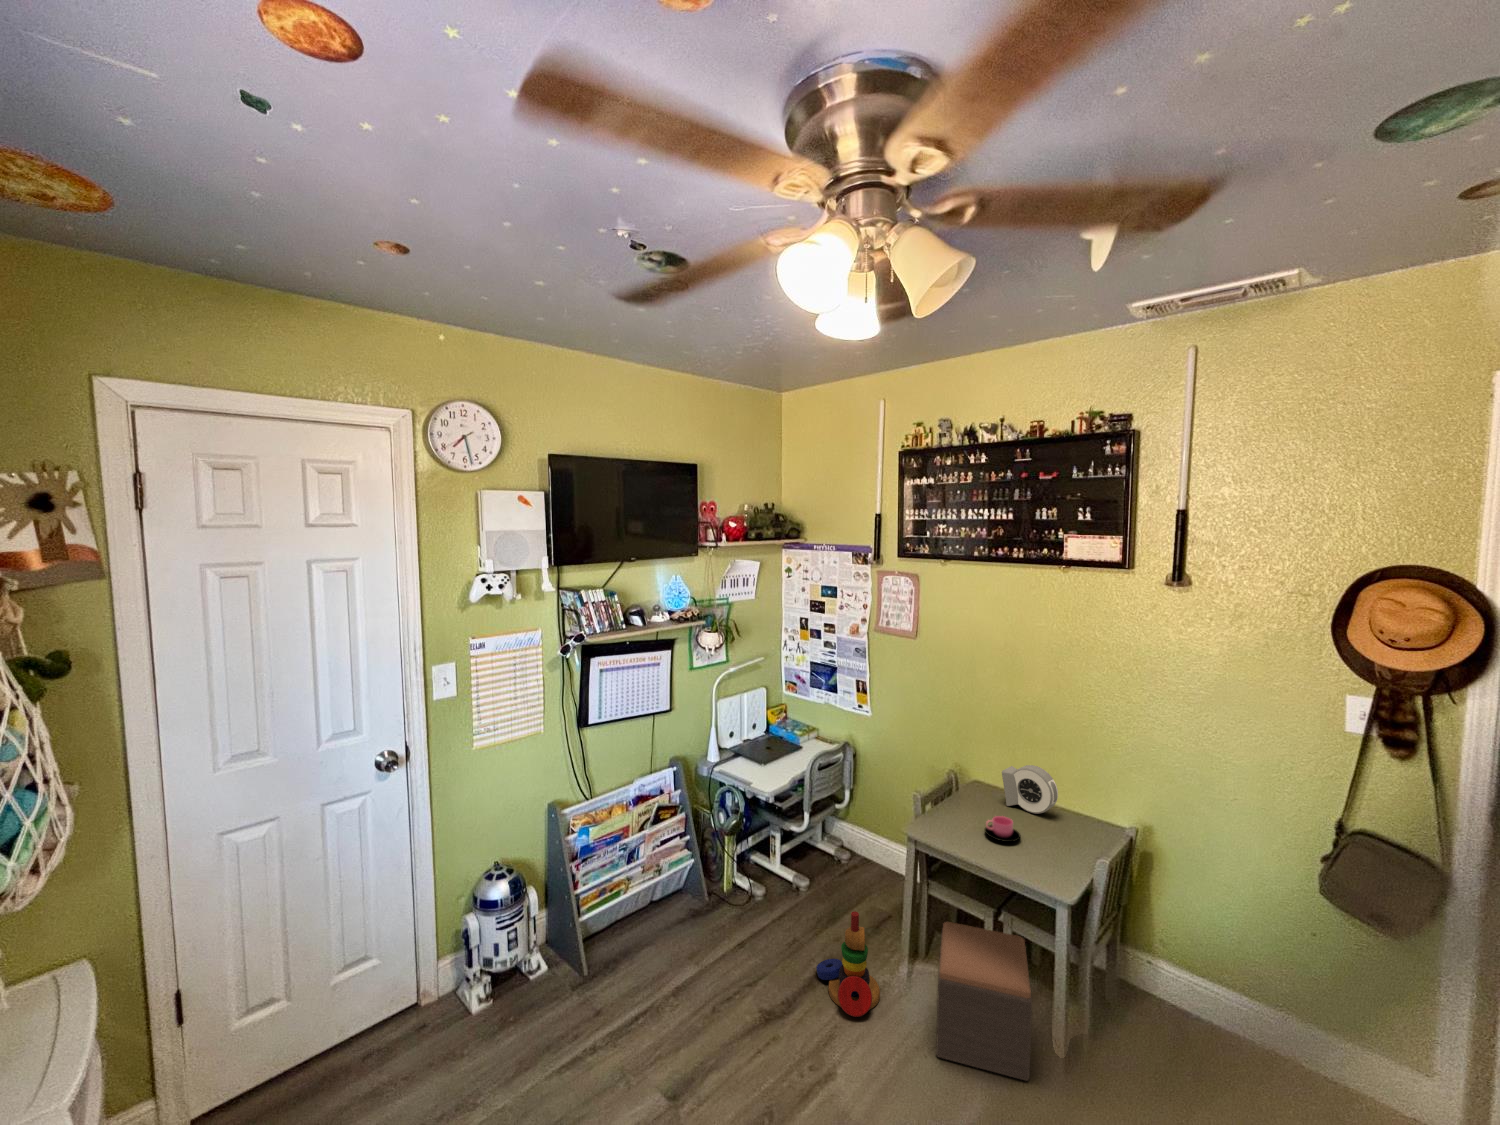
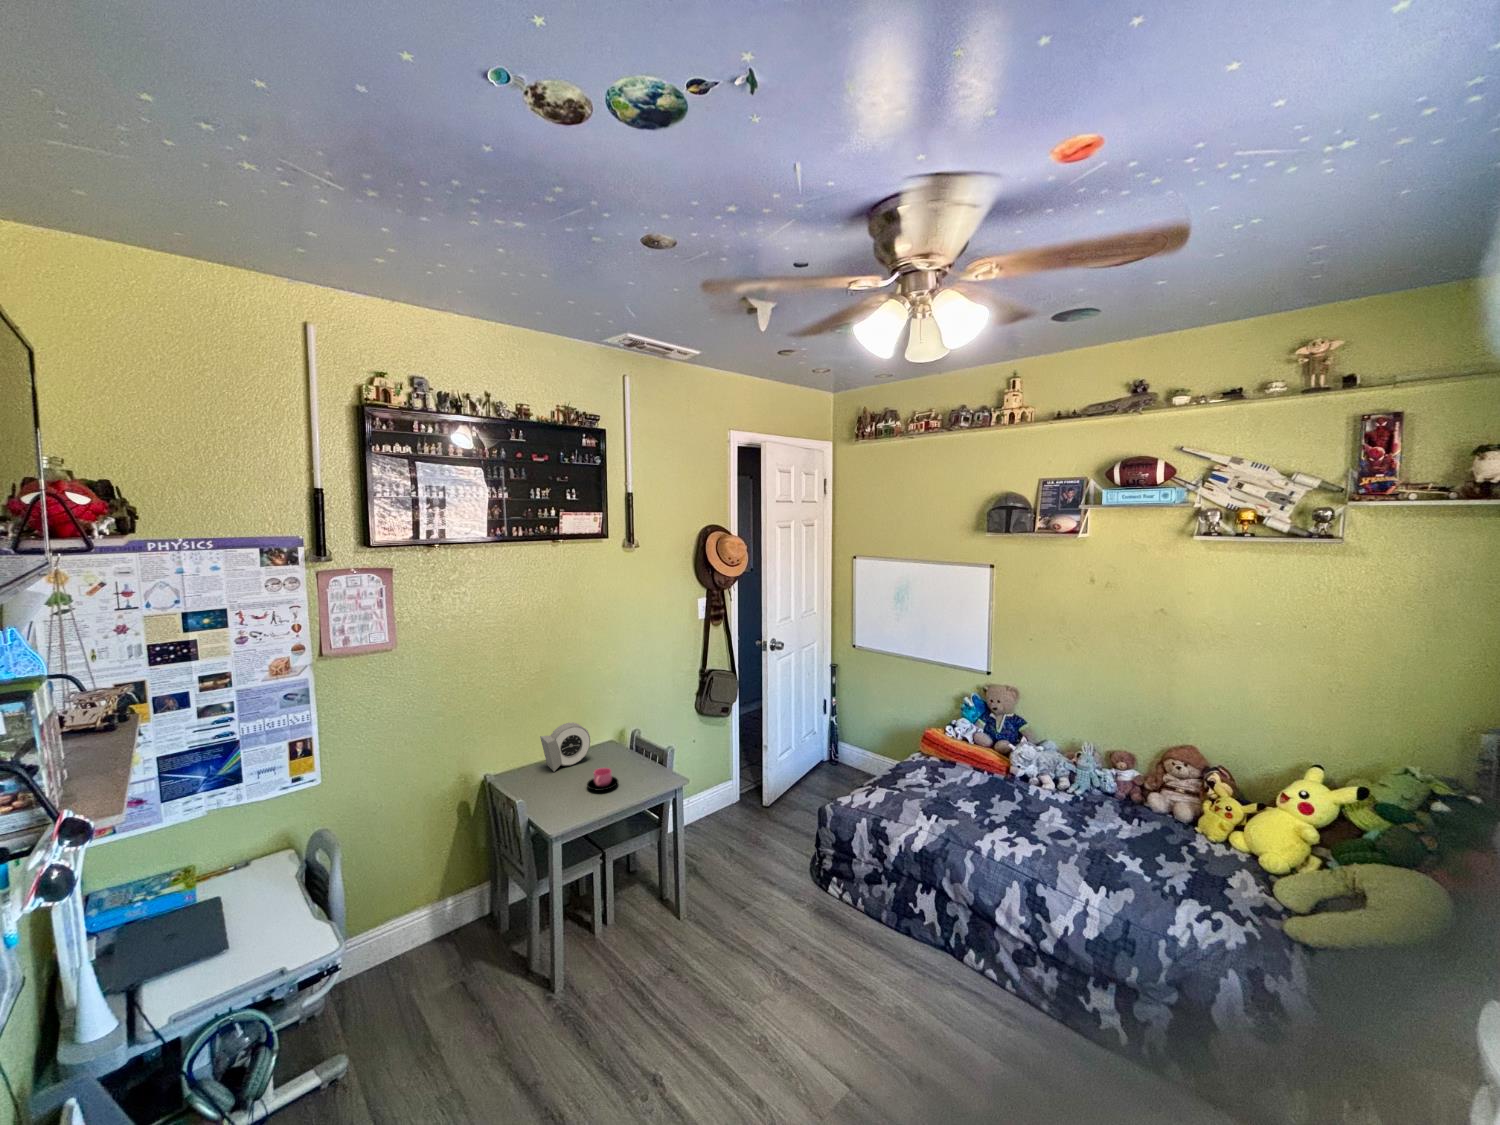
stacking toy: present [816,912,880,1017] -> none [503,955,600,1084]
footstool: present [936,922,1032,1081] -> none [592,854,693,991]

